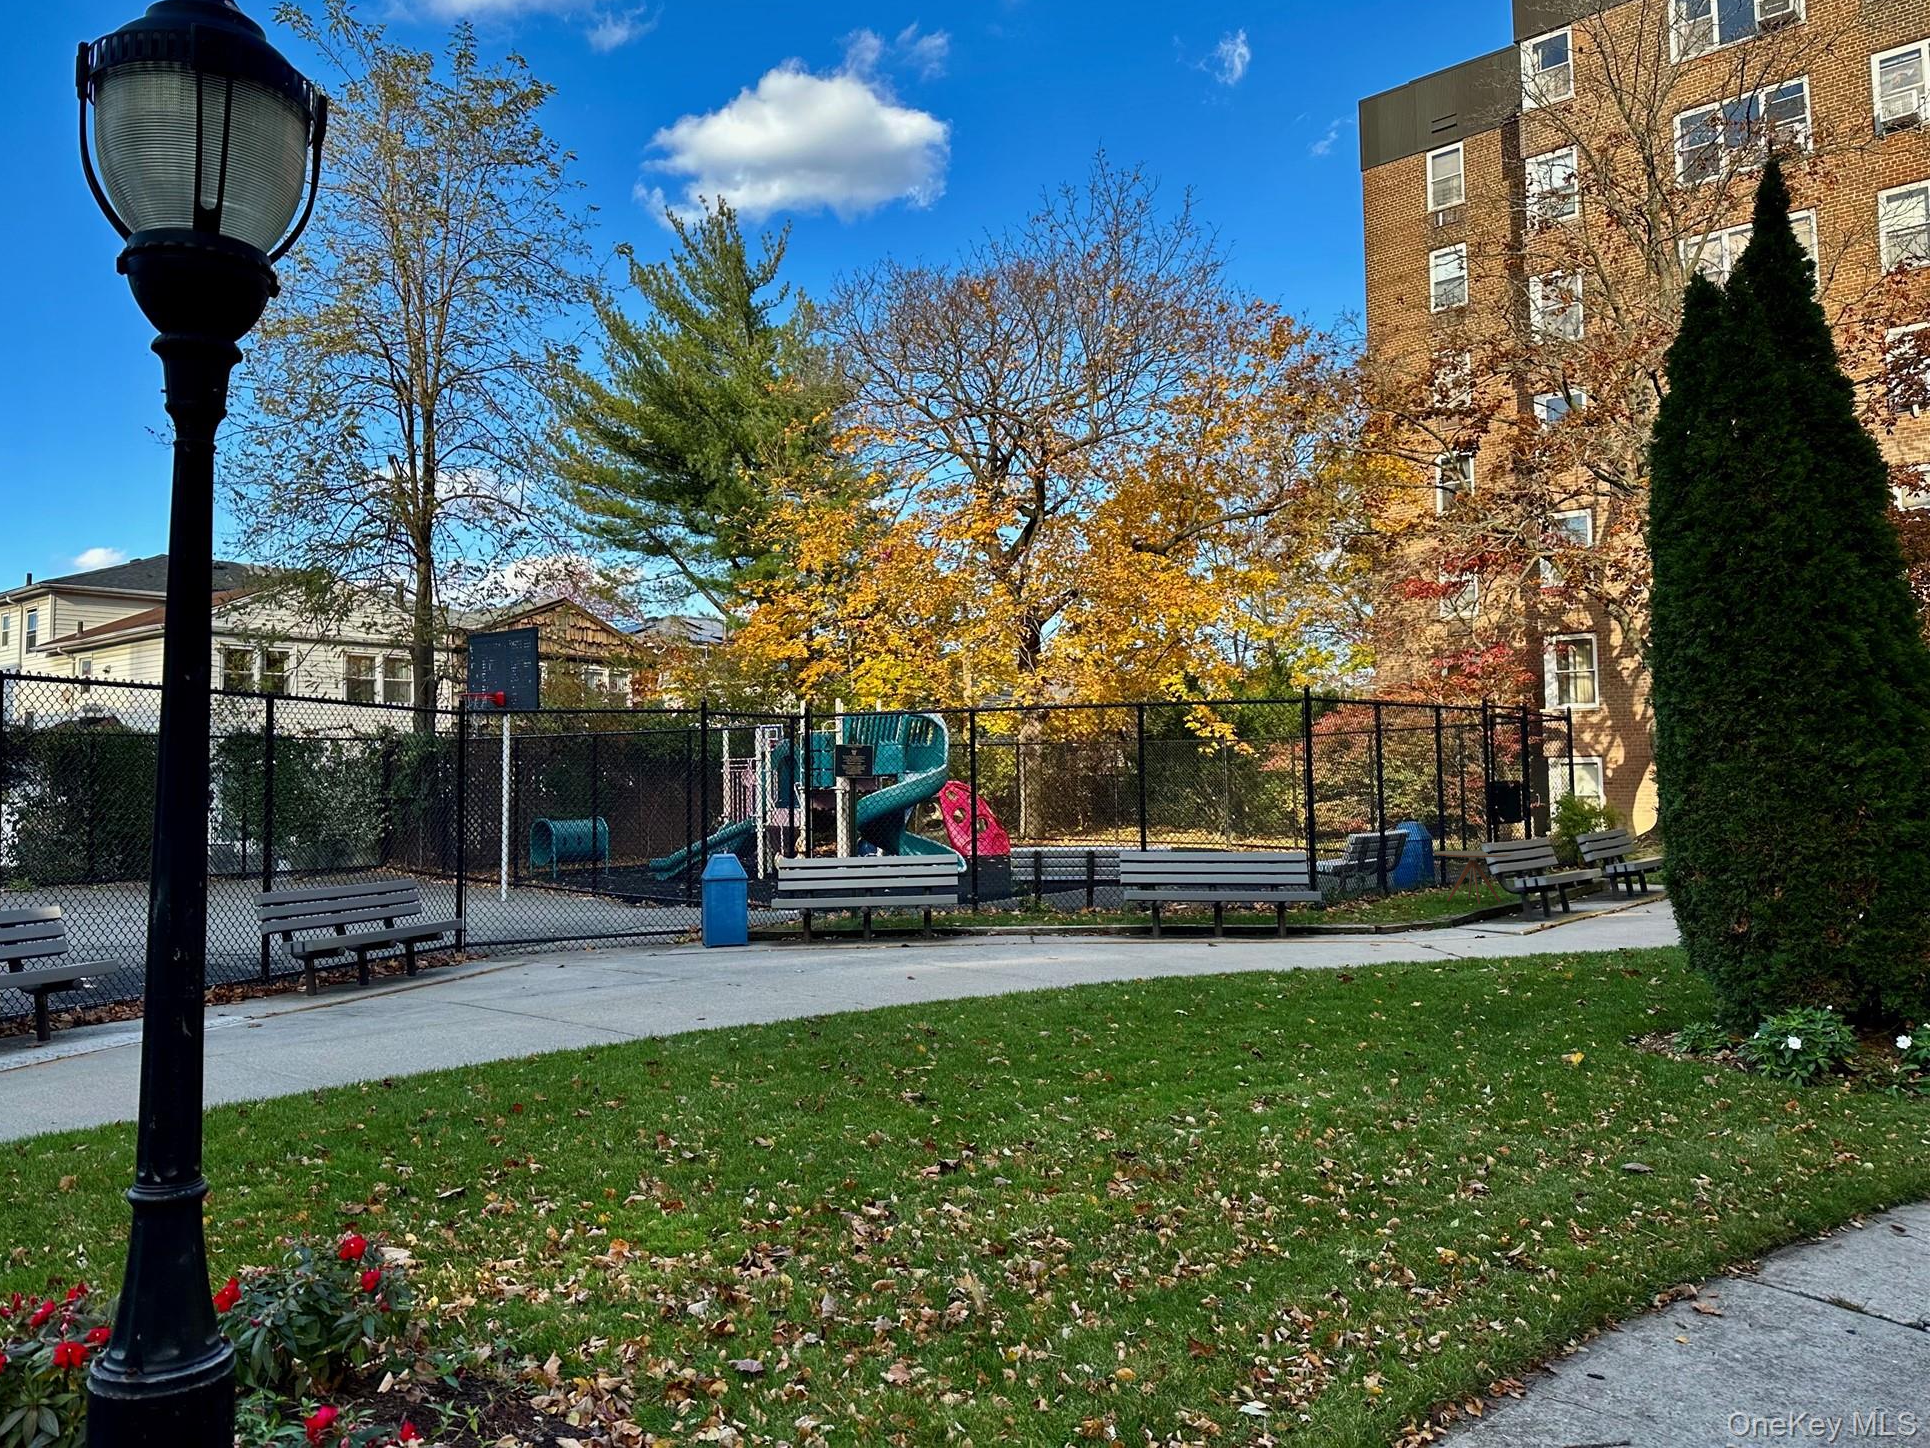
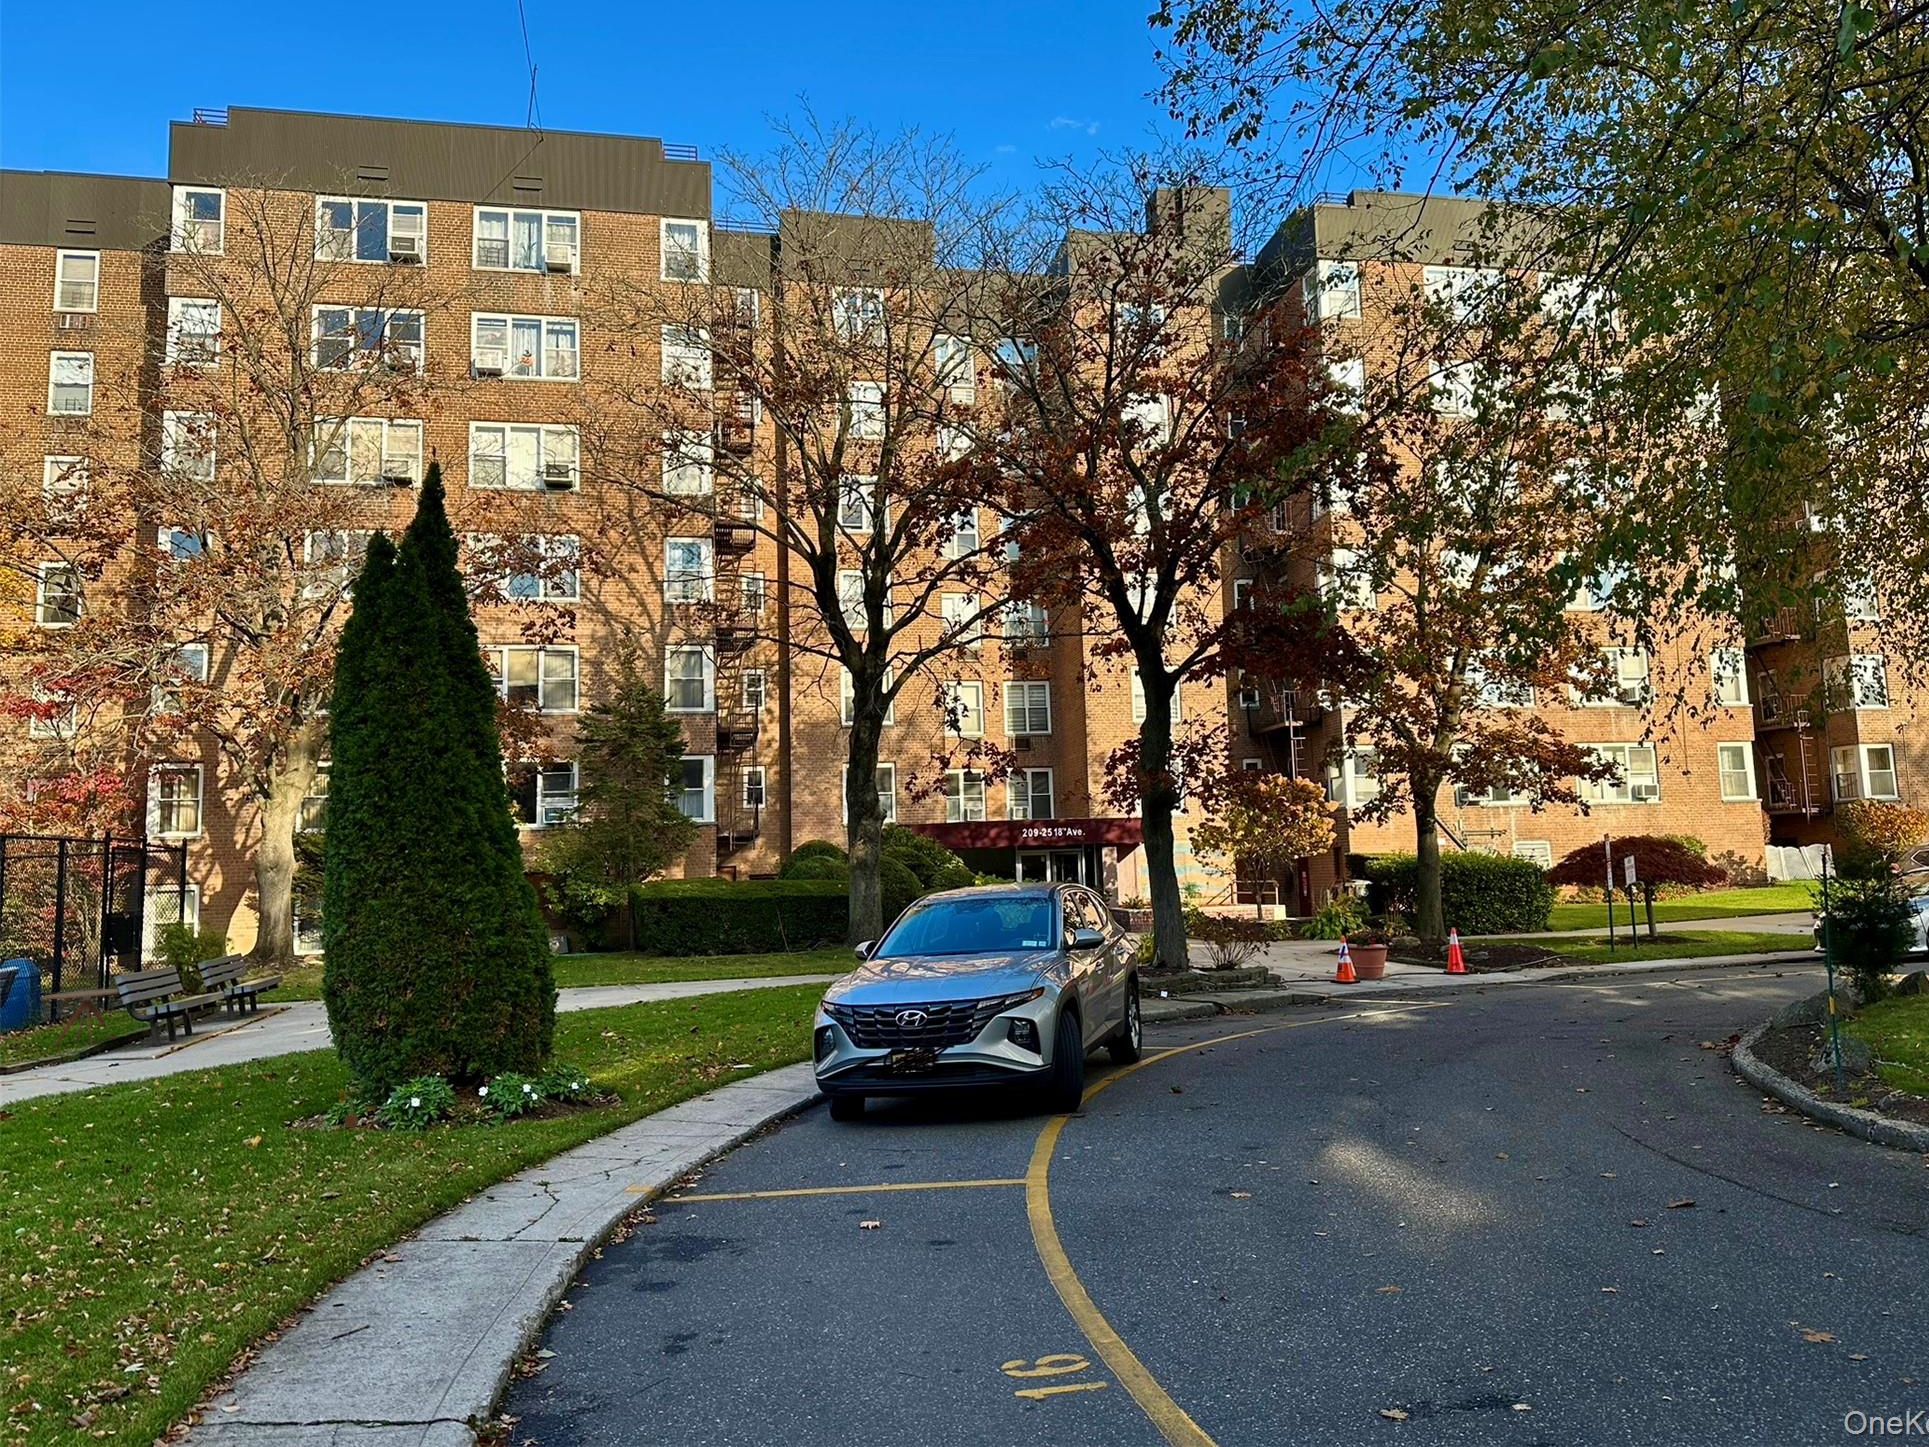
decorative plant: none [1688,1004,1718,1058] -> present [339,1090,358,1128]

